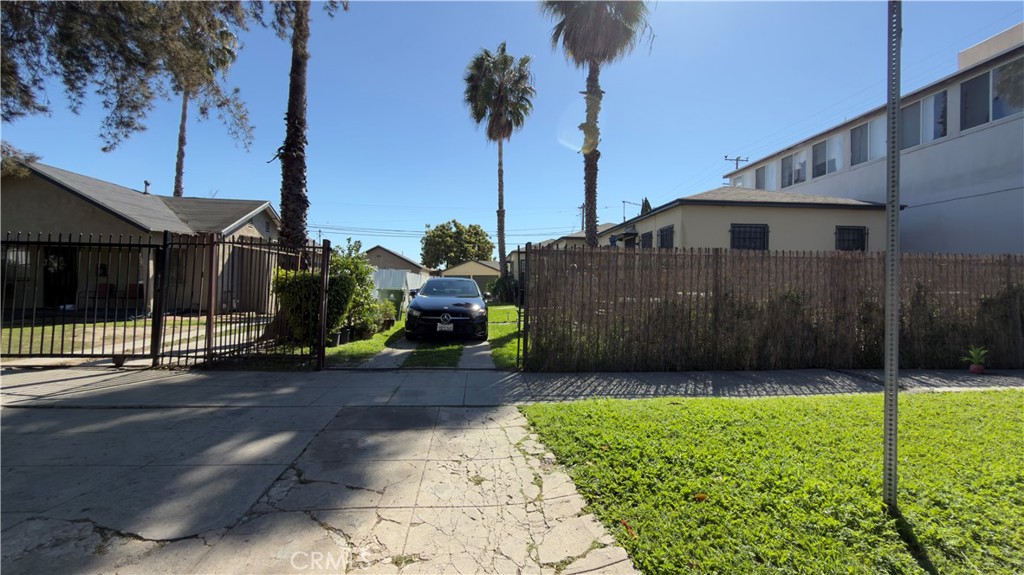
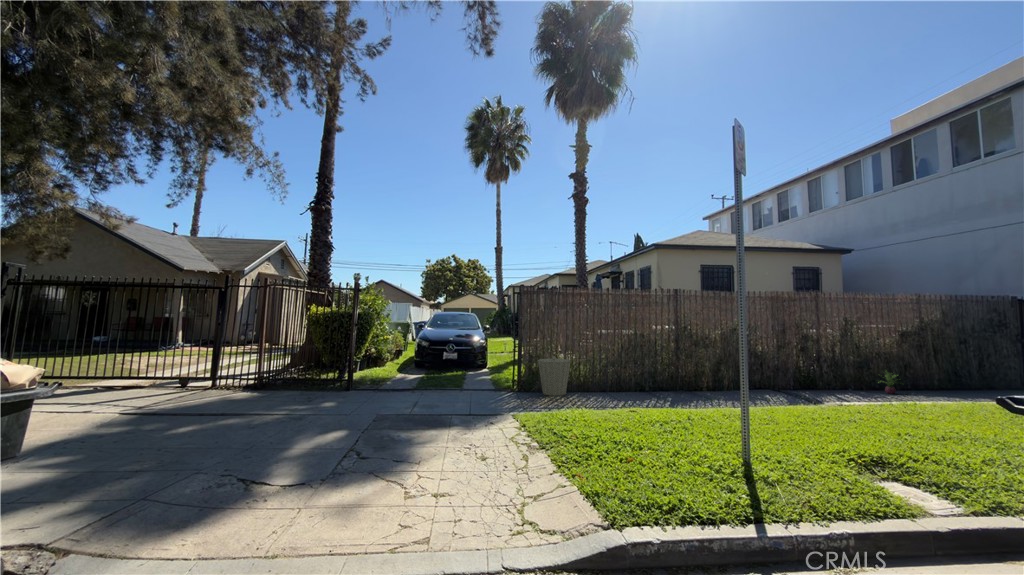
trash can: none [549,329,589,377] -> present [538,356,570,396]

